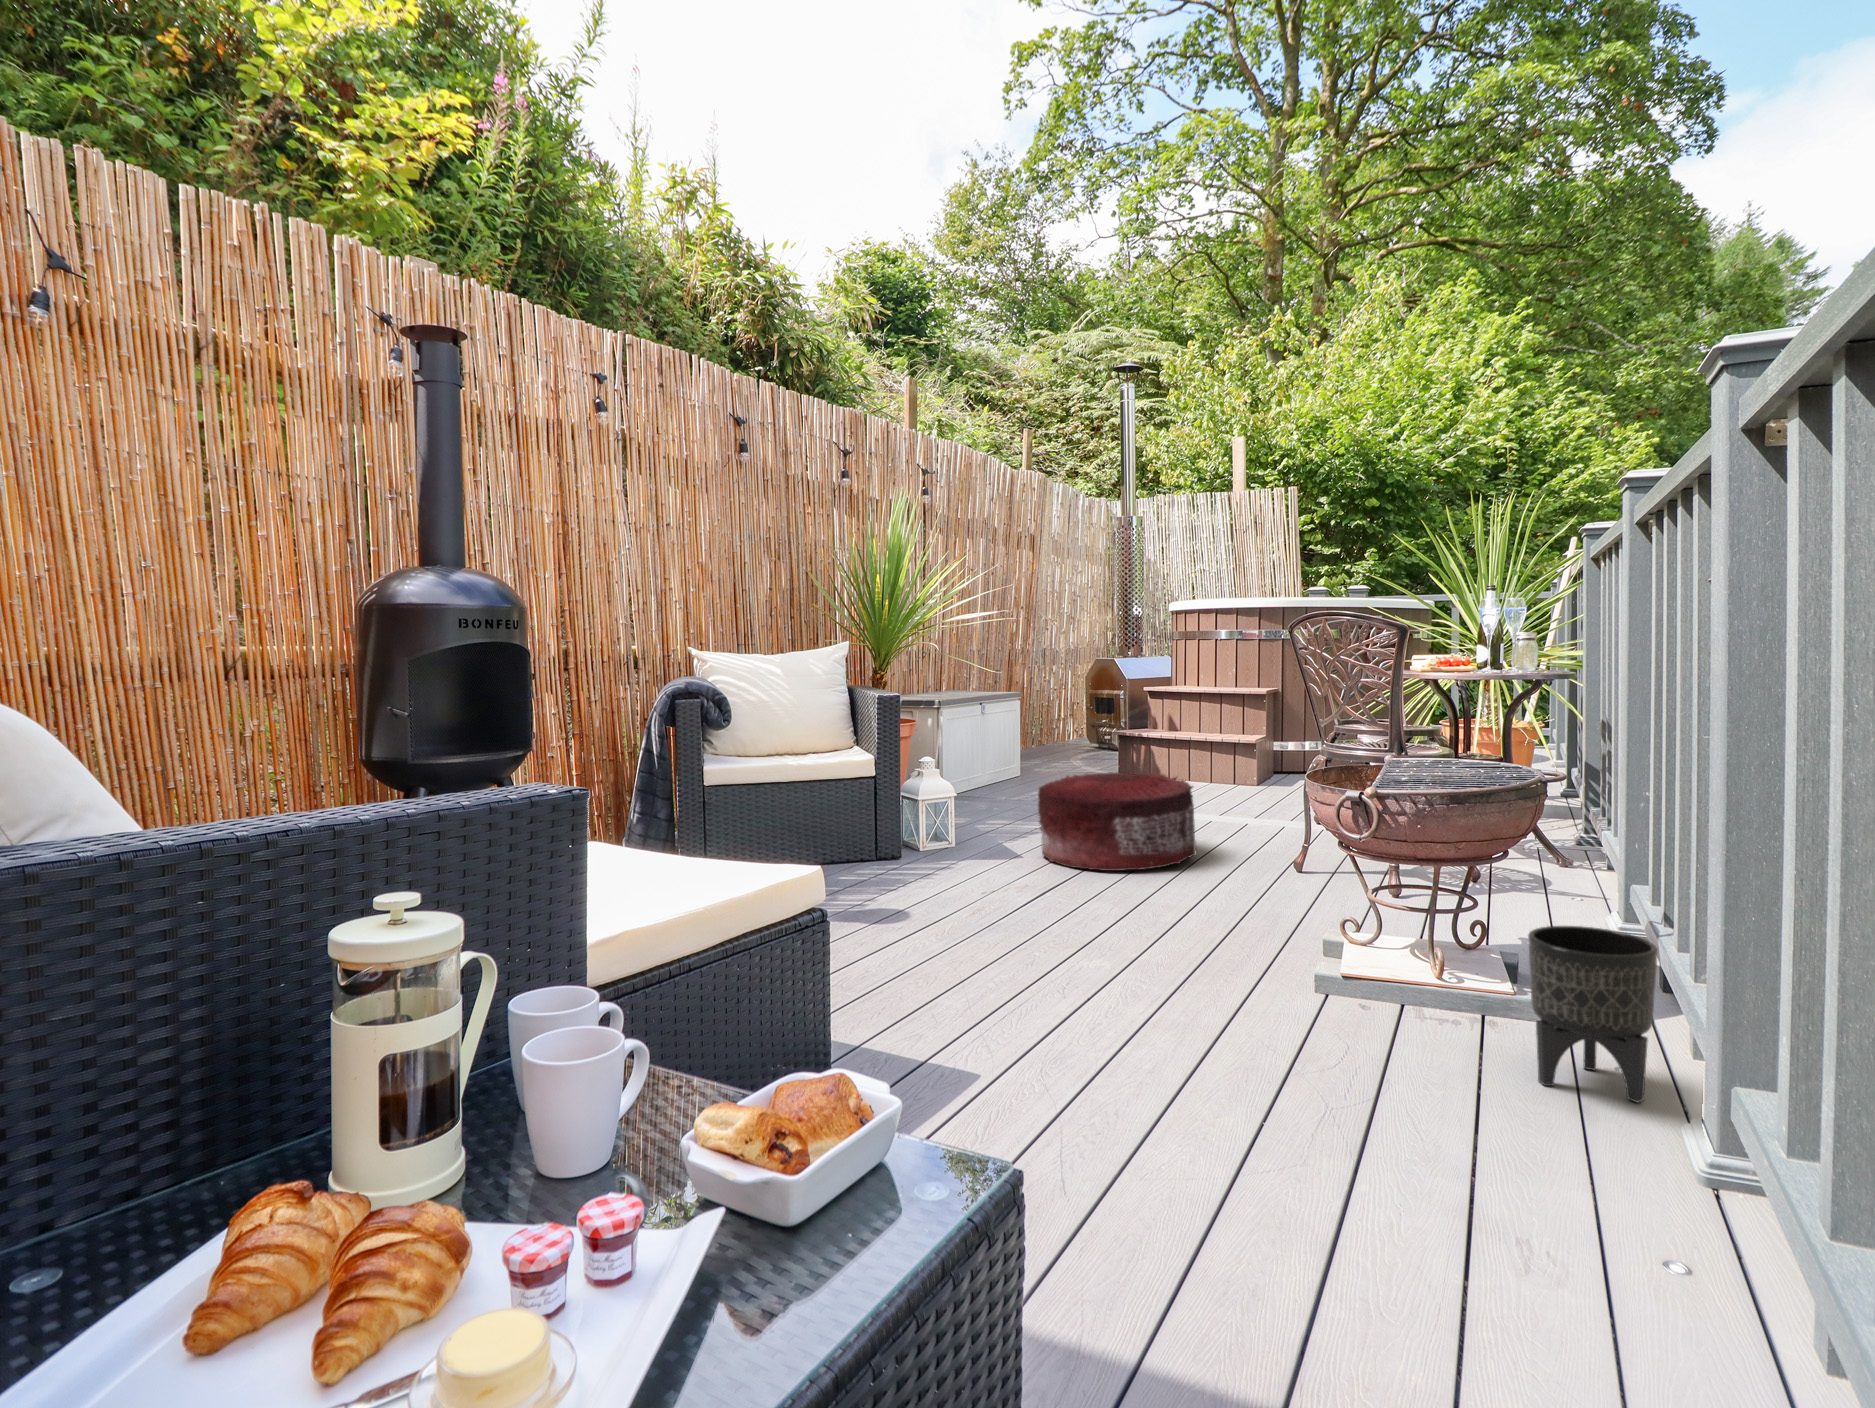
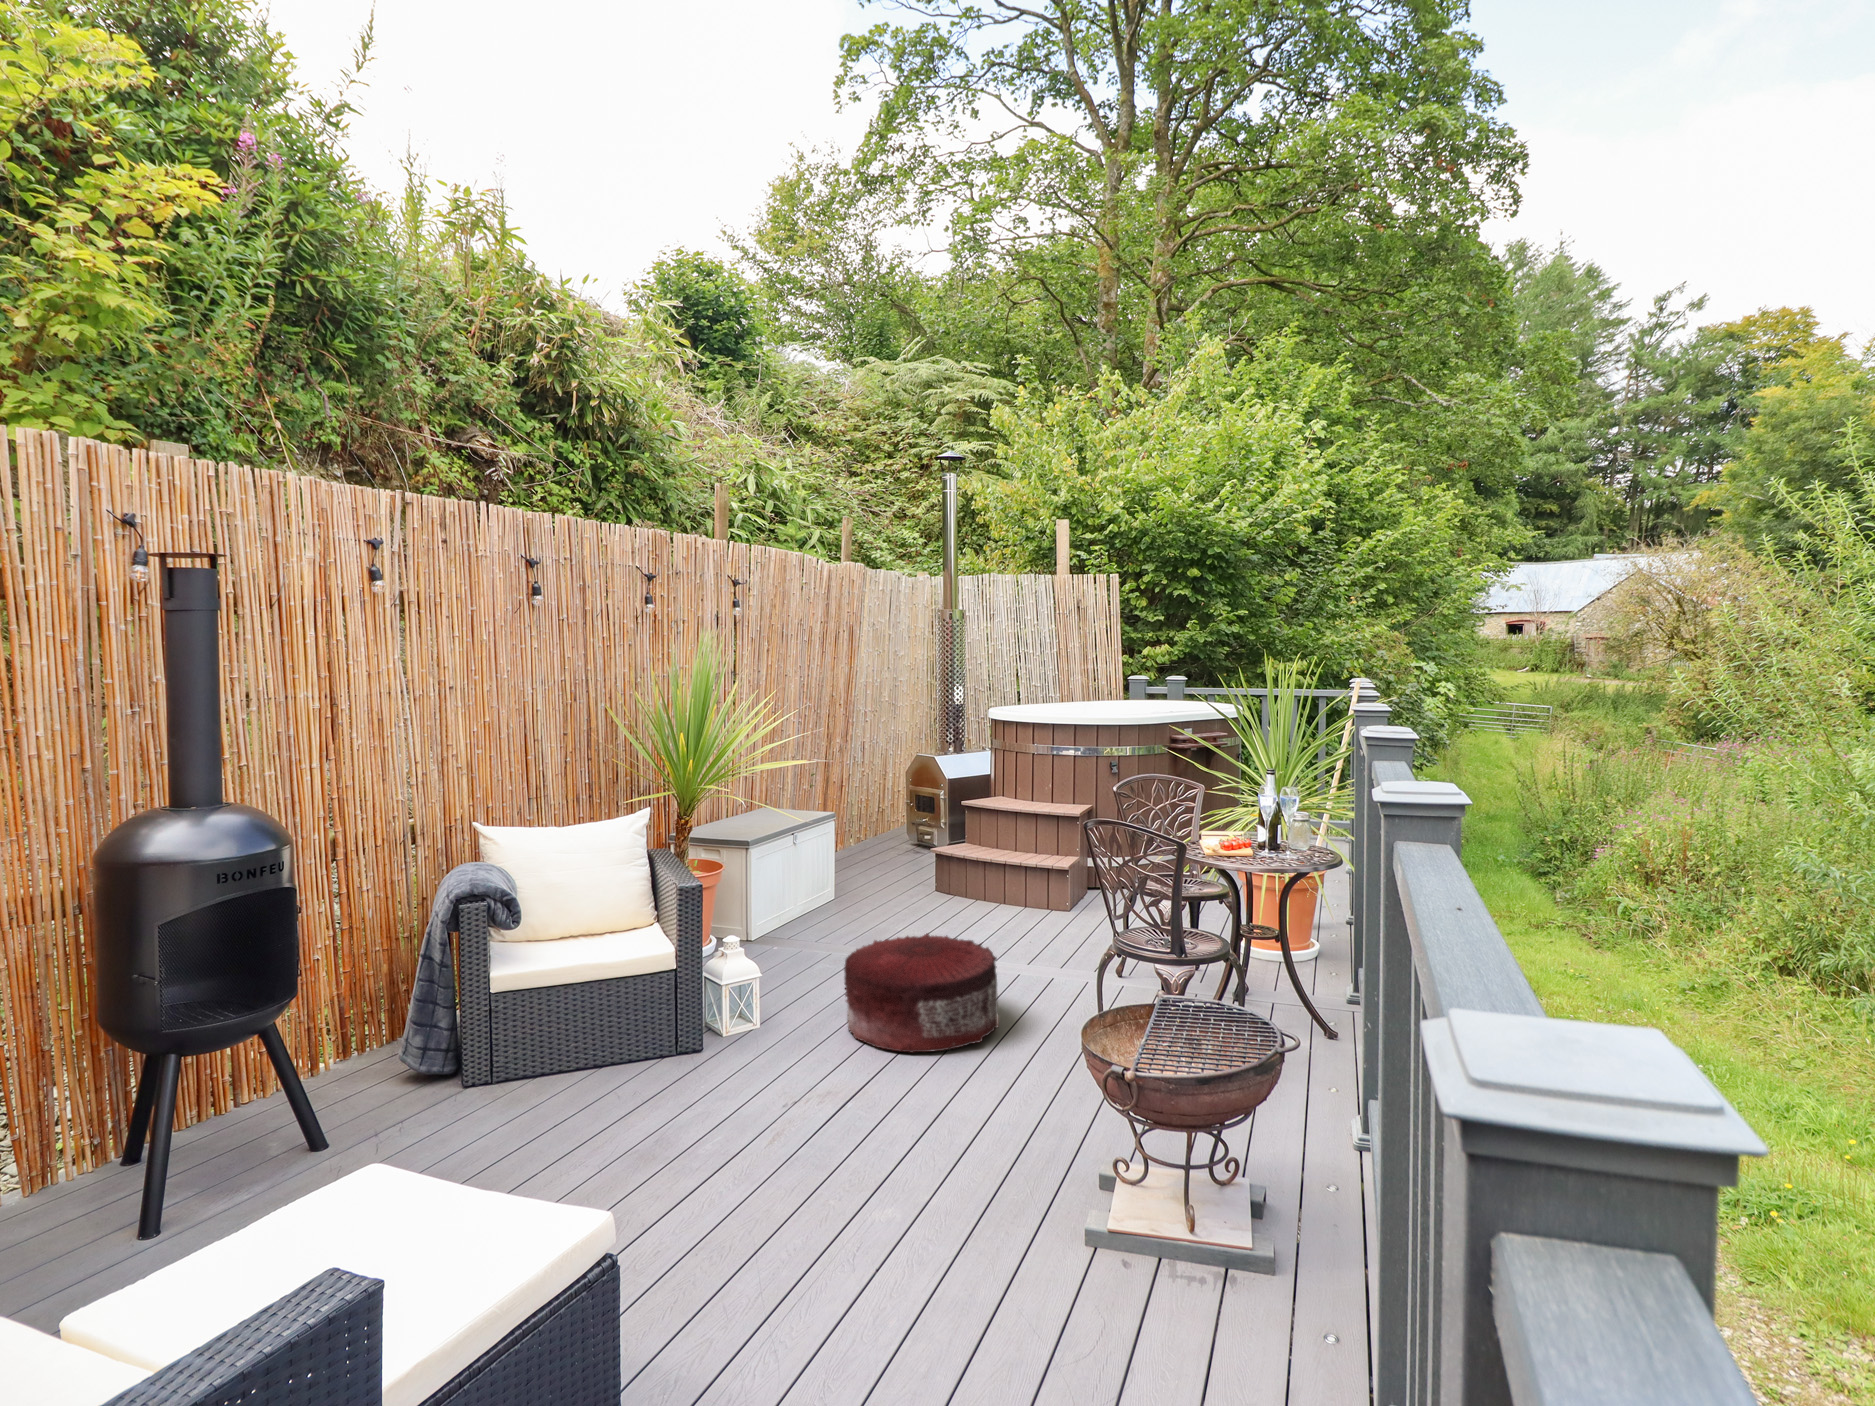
planter: present [1528,926,1658,1102] -> none [1252,1201,1350,1368]

